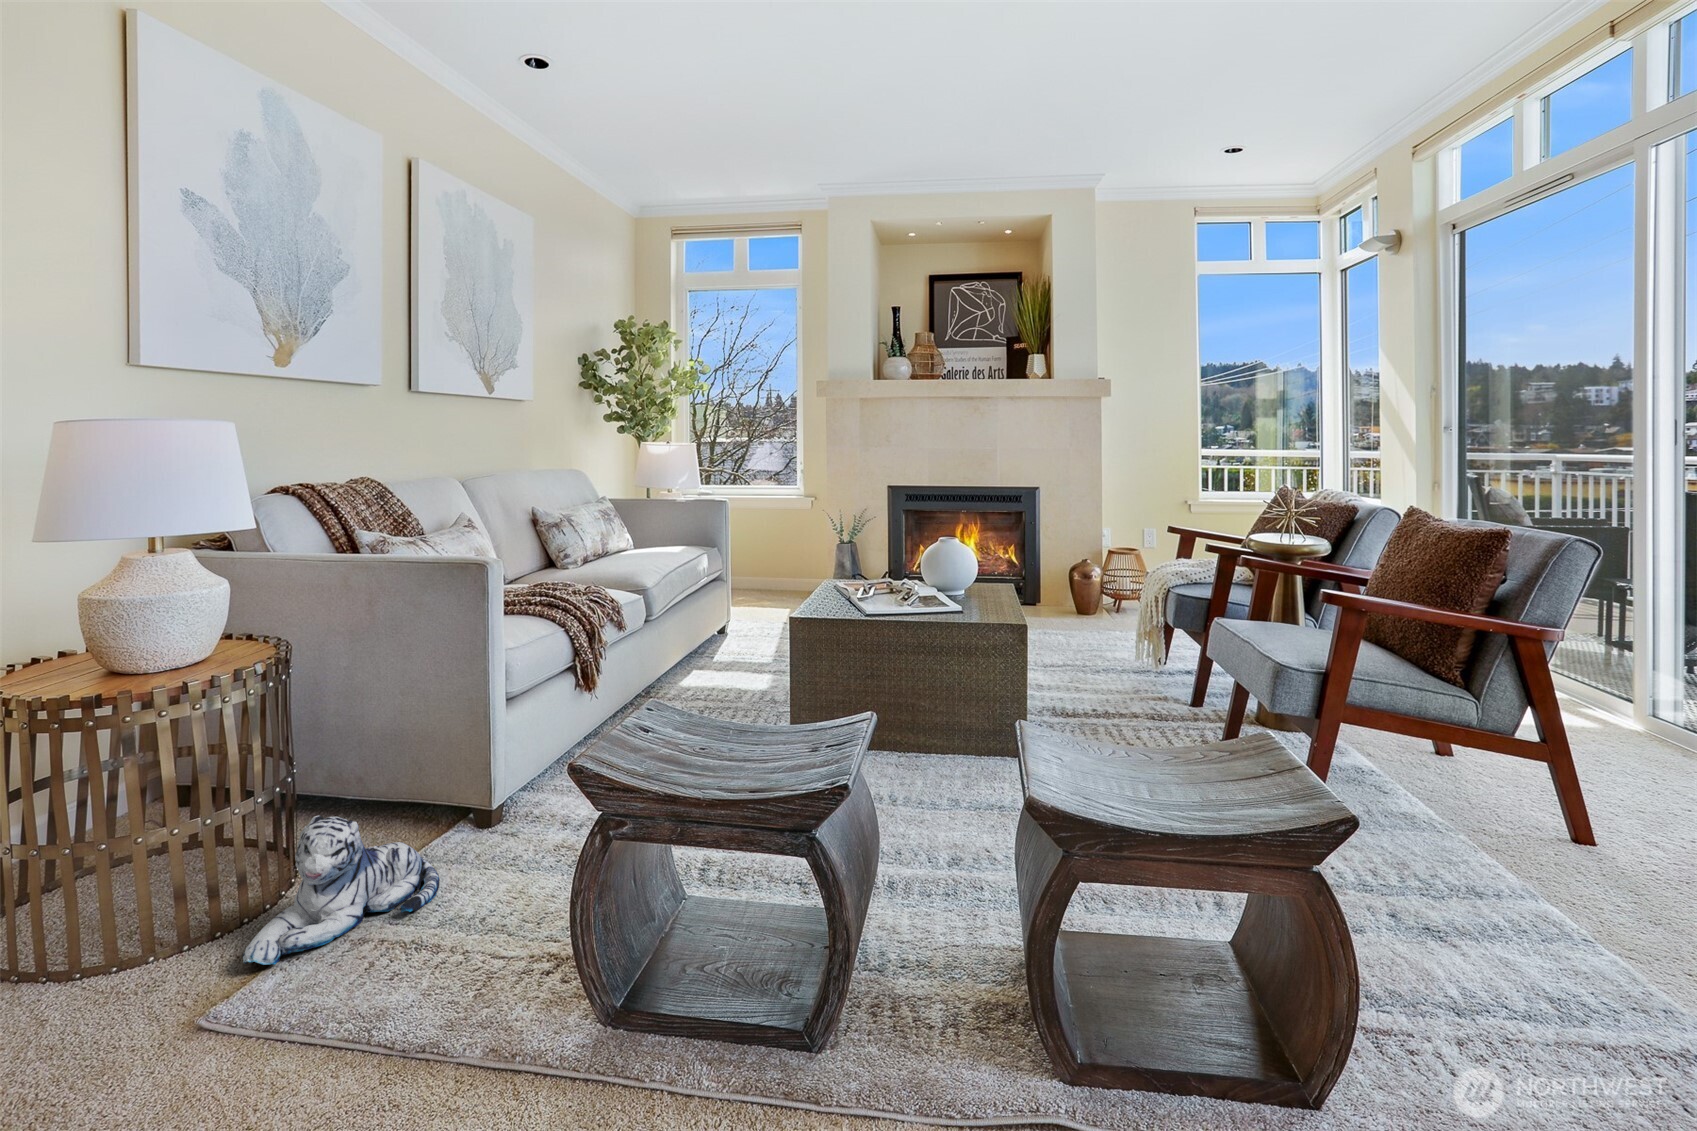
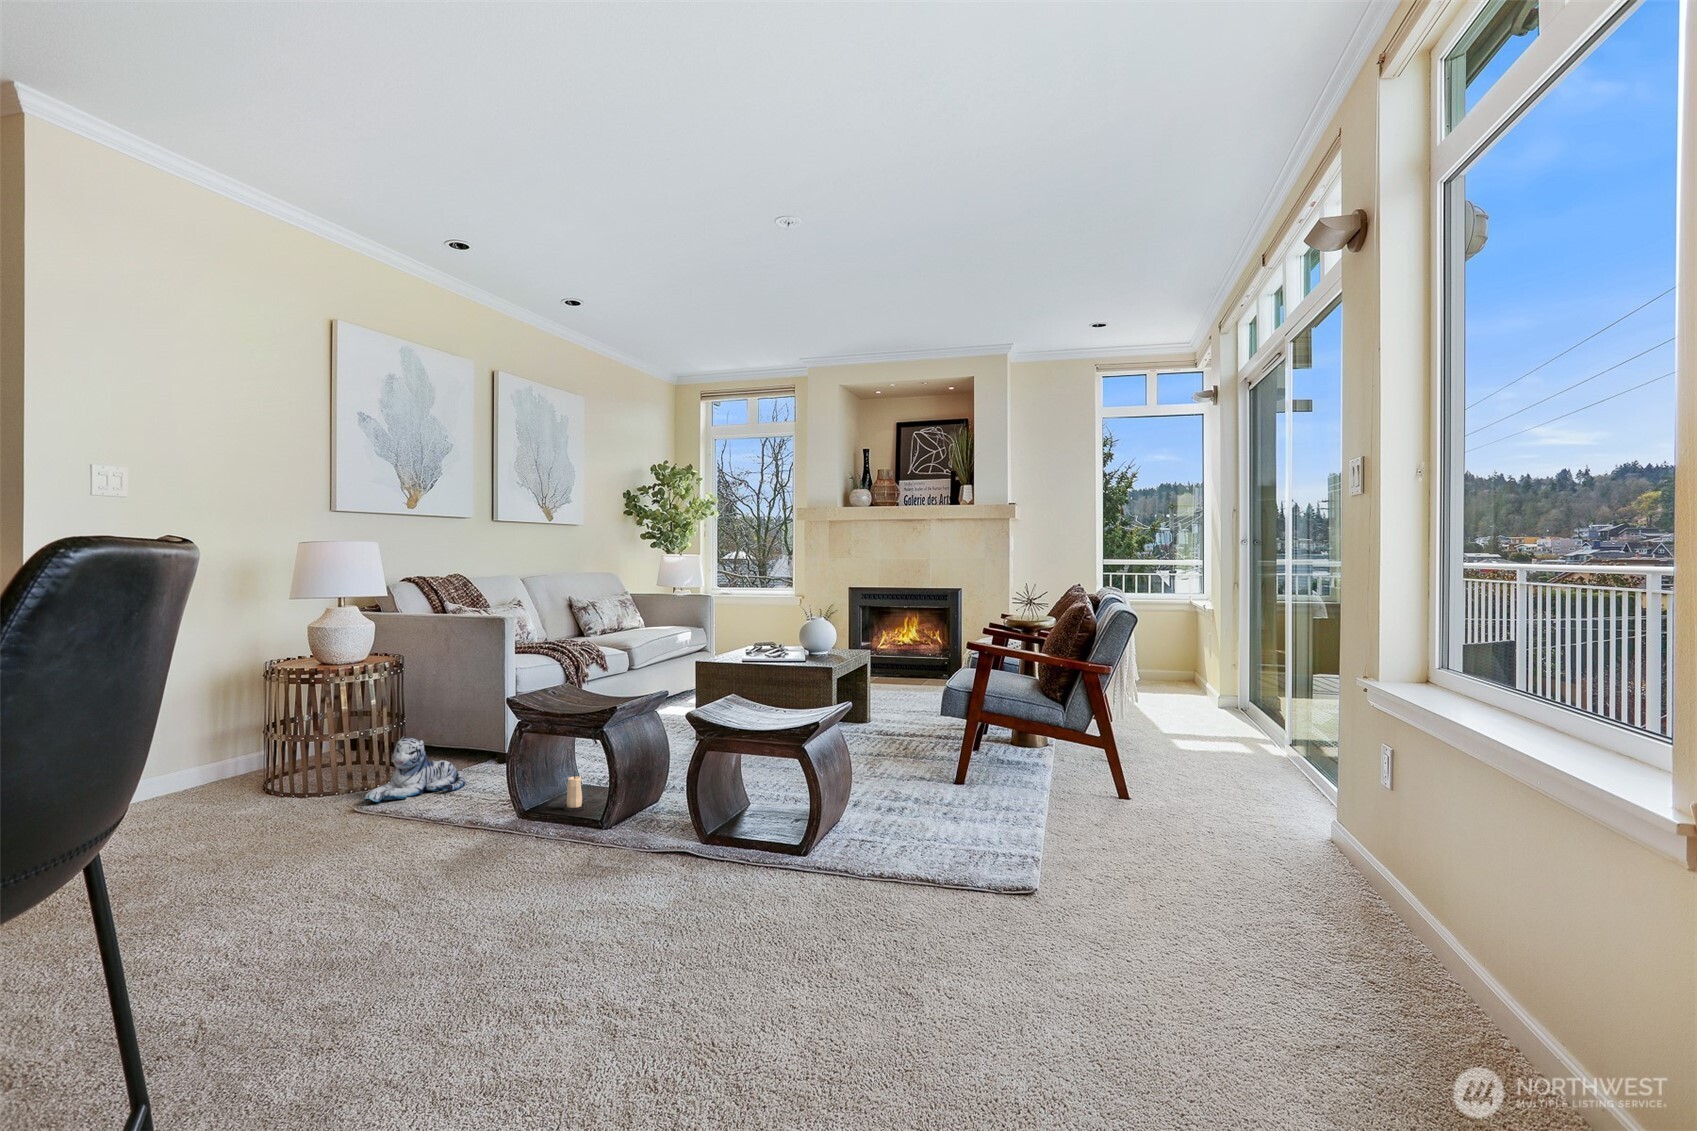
candle: none [691,914,733,993] -> present [564,775,585,811]

